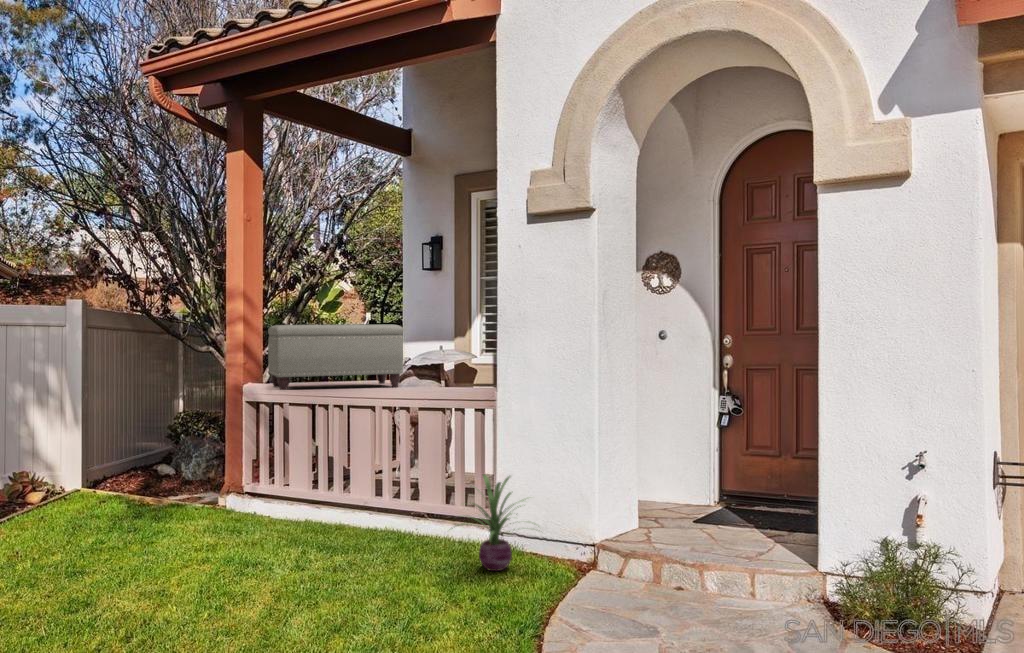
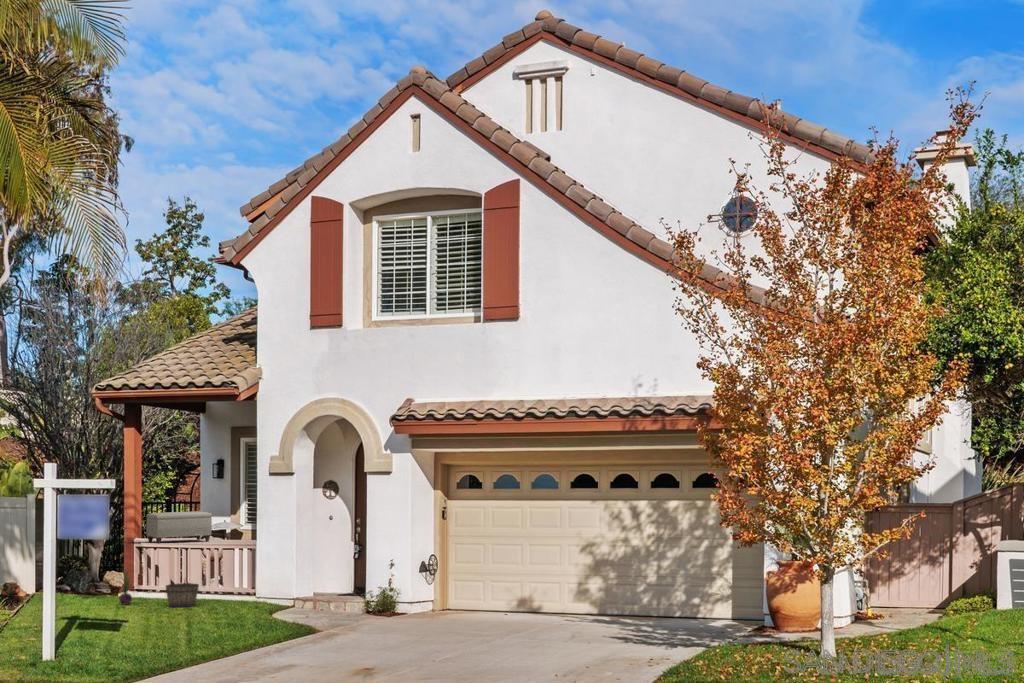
wooden bucket: none [293,468,371,540] -> present [166,580,199,607]
decorative plant: present [461,475,524,571] -> present [119,571,132,604]

